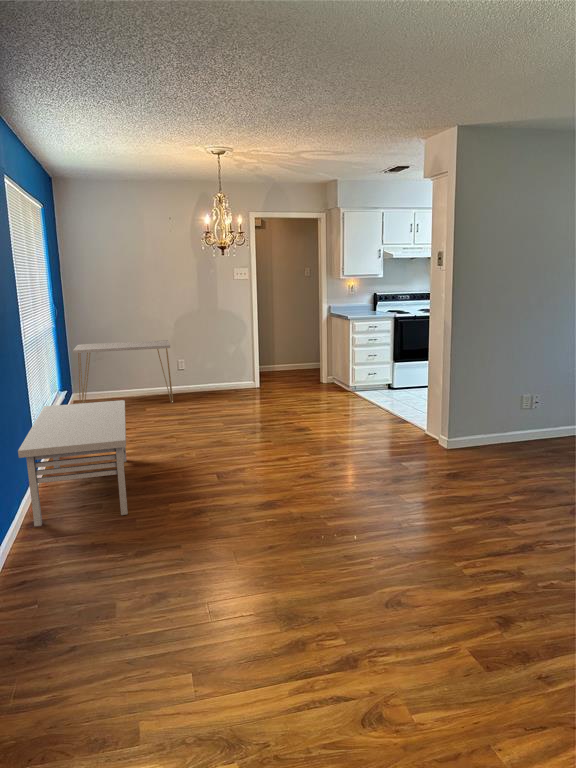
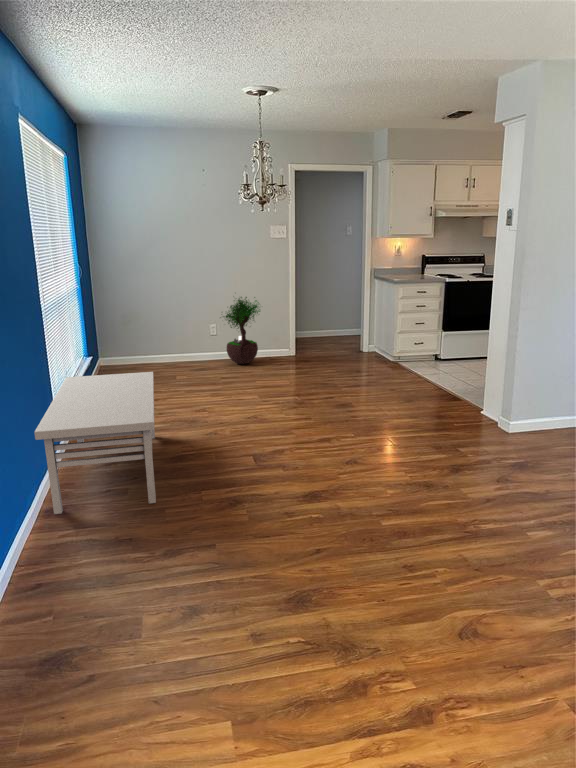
potted tree: none [187,329,227,396] -> present [223,297,260,364]
console table: present [73,340,173,403] -> none [99,304,204,377]

